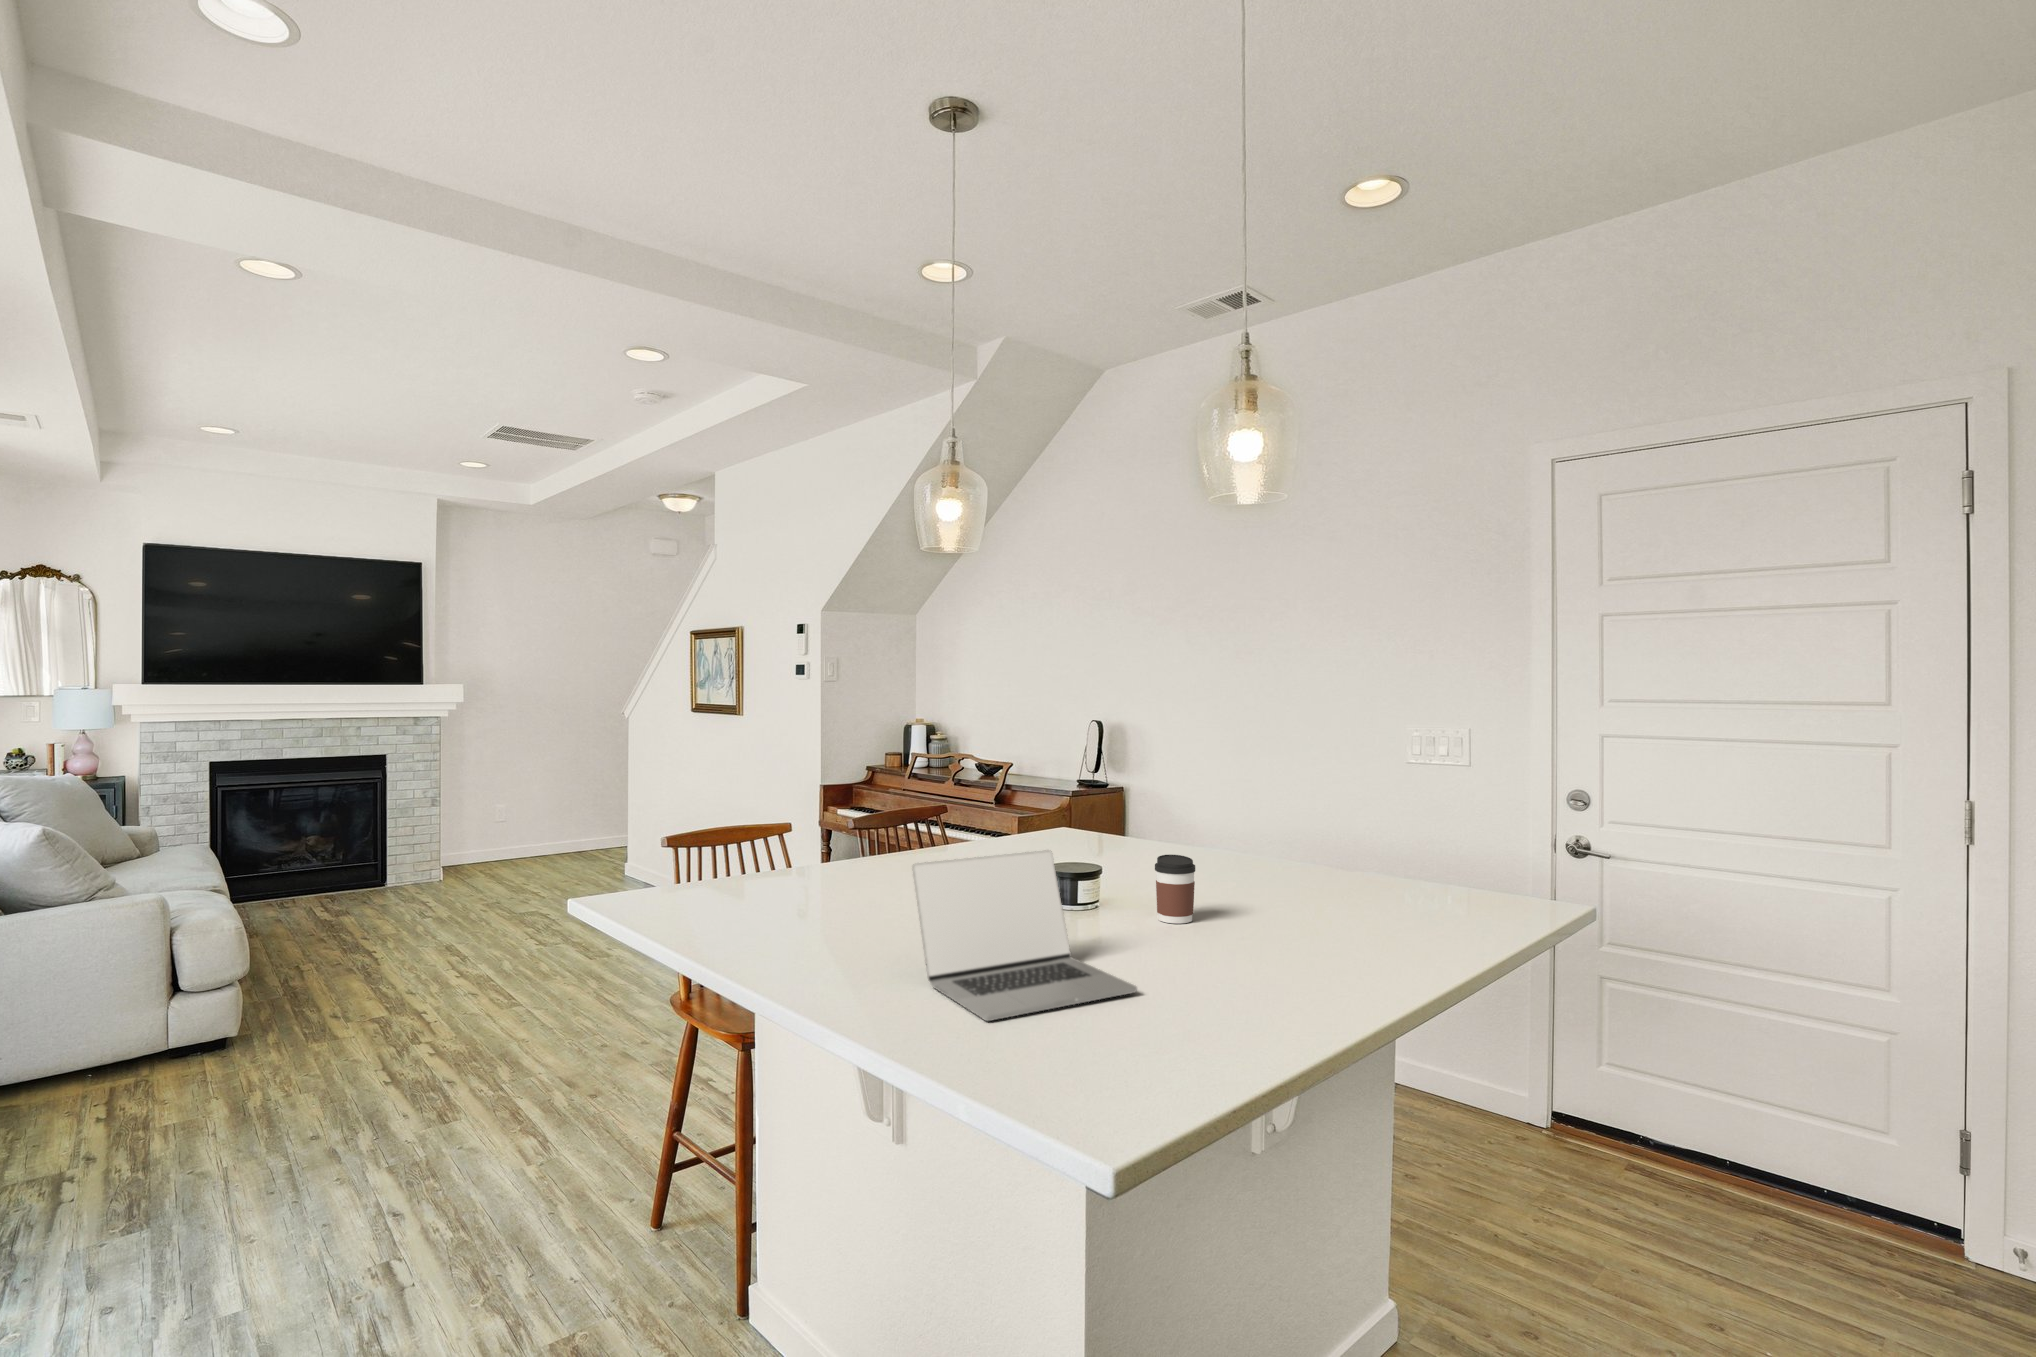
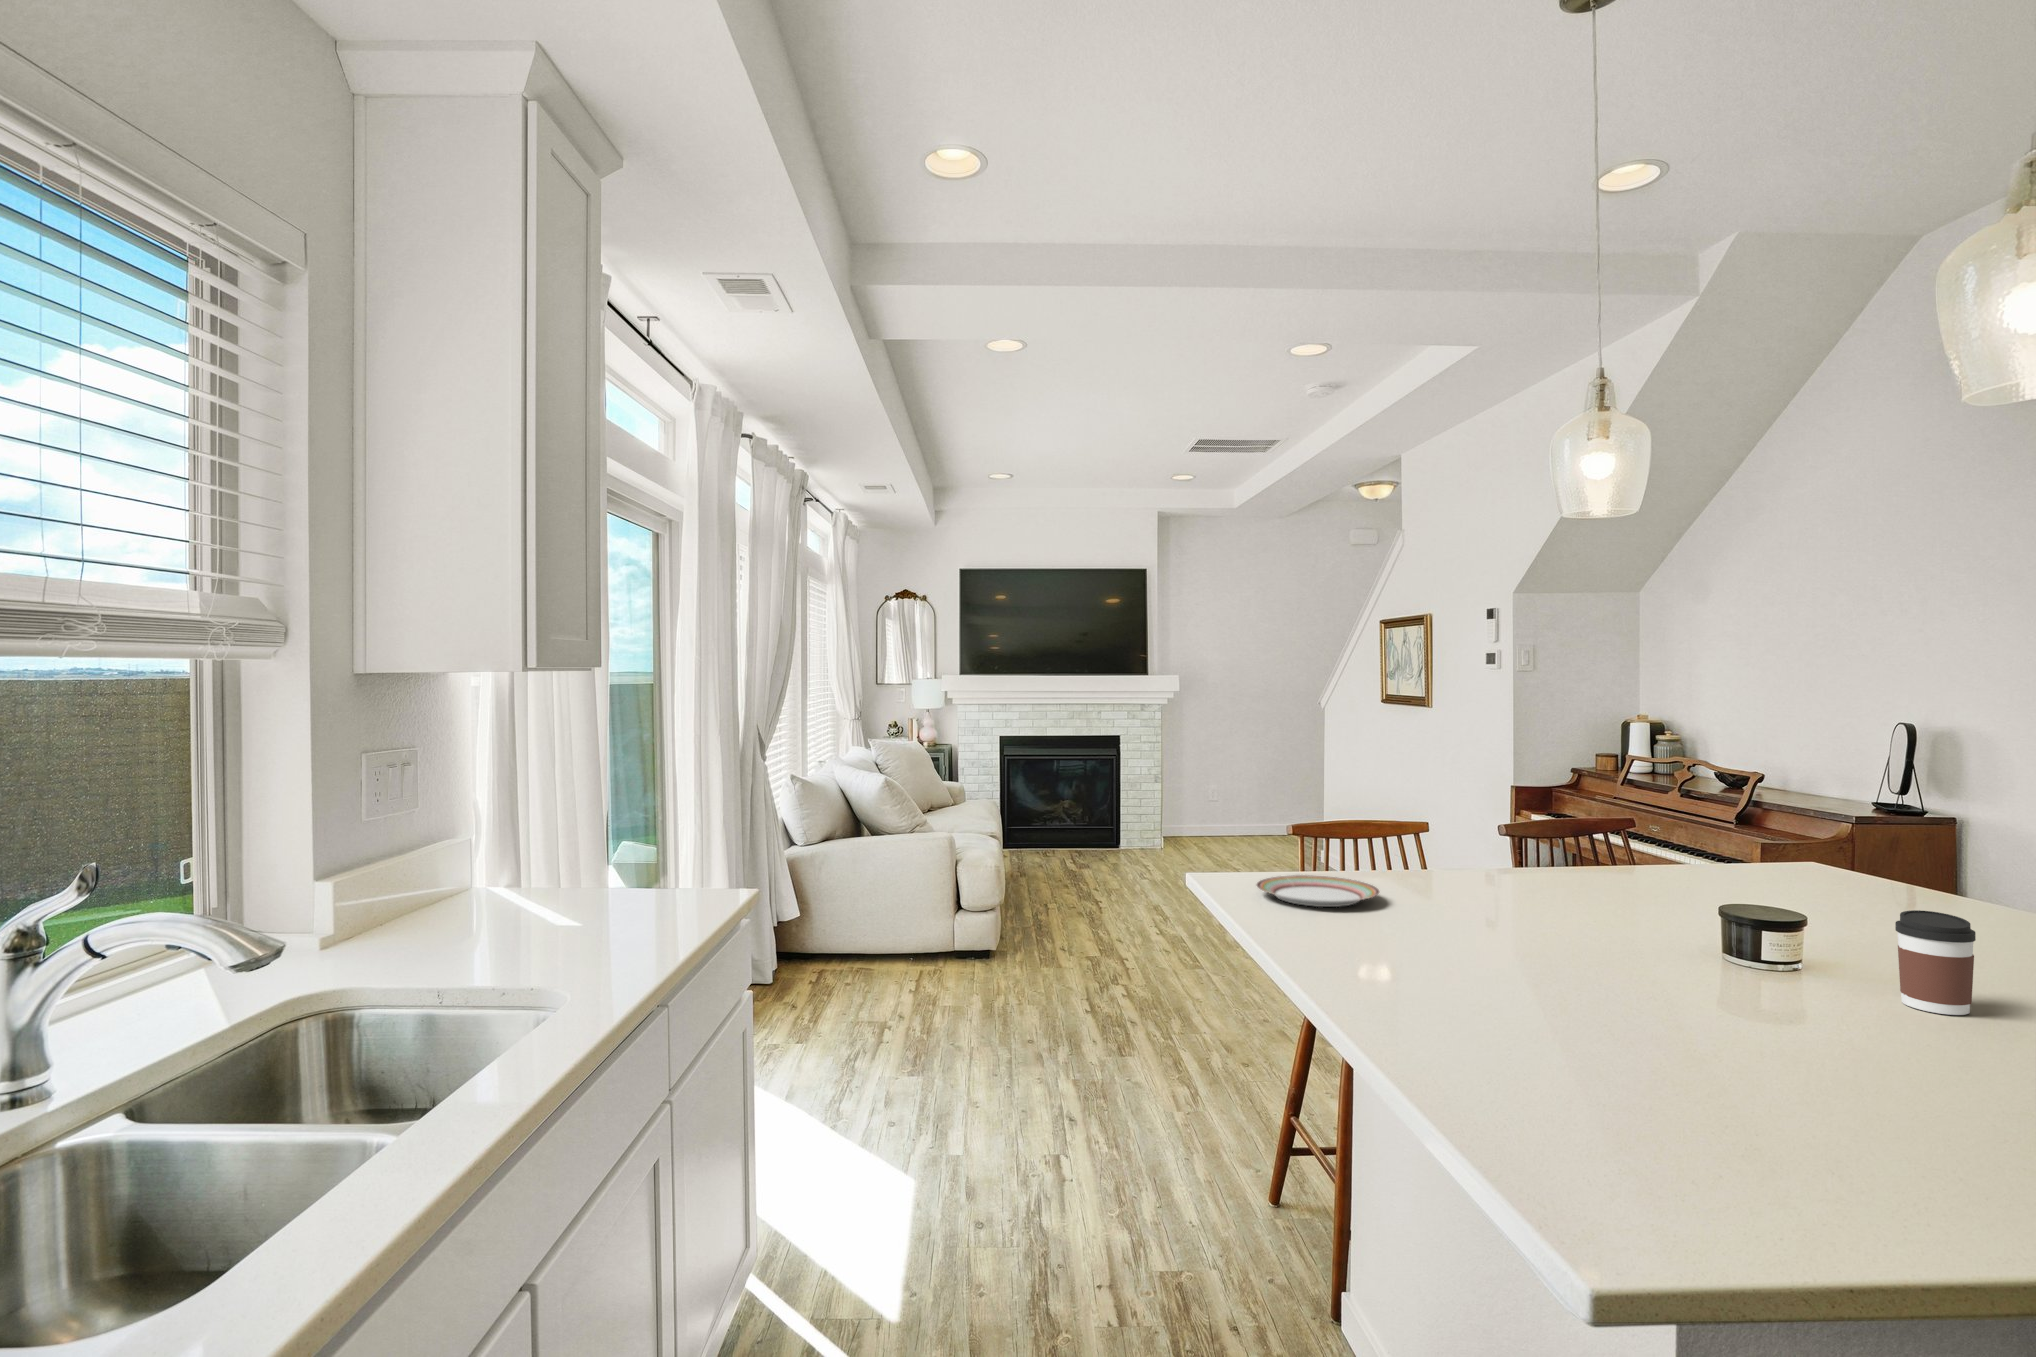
laptop: present [912,850,1137,1021] -> none [1470,872,1789,1088]
plate: none [669,885,789,916] -> present [1257,875,1379,907]

